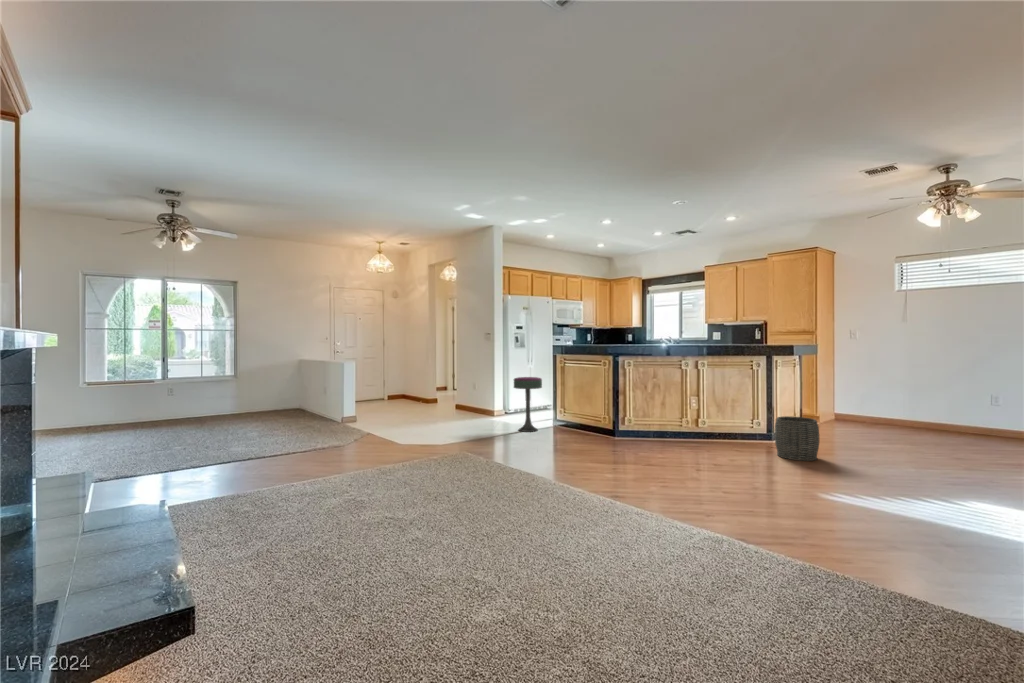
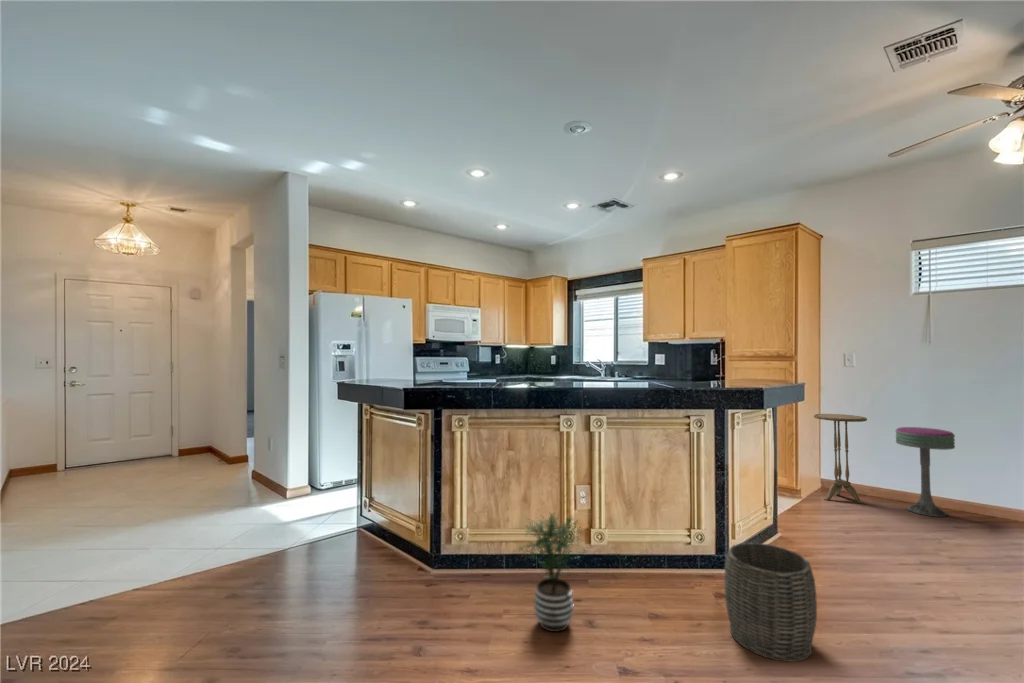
side table: none [827,369,862,424] -> present [814,414,867,504]
bar stool: present [514,377,542,432] -> present [896,427,955,517]
potted plant: none [674,401,711,454] -> present [519,513,585,632]

